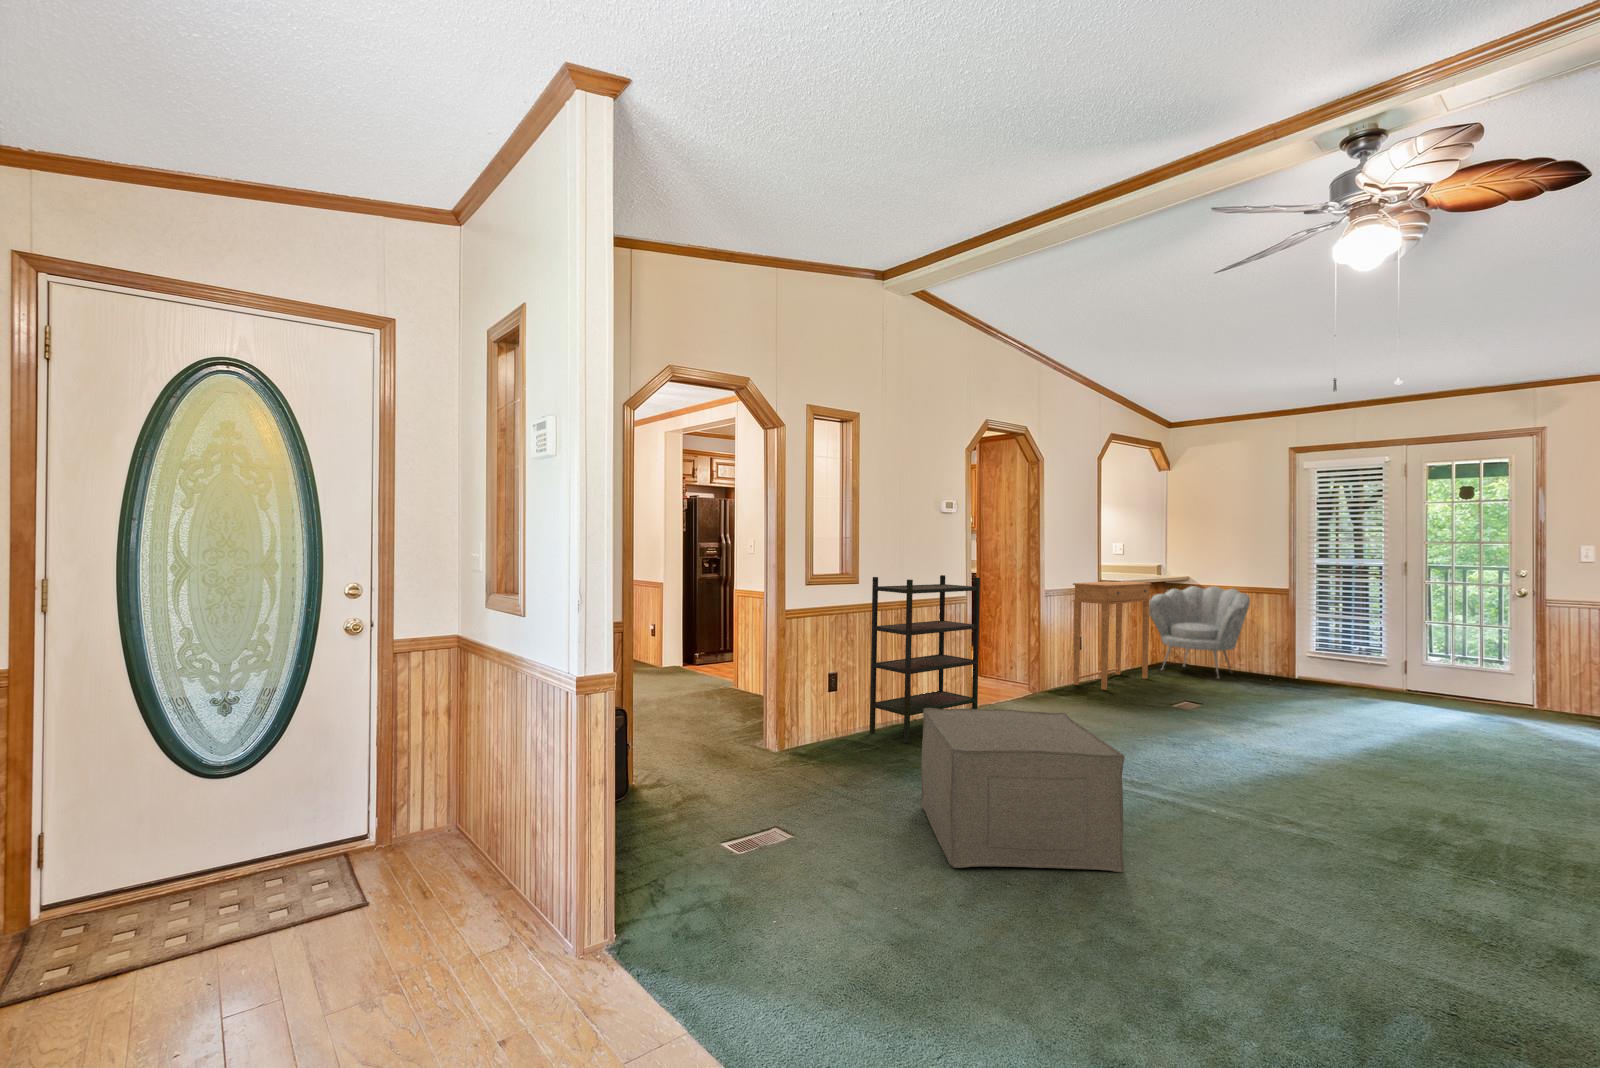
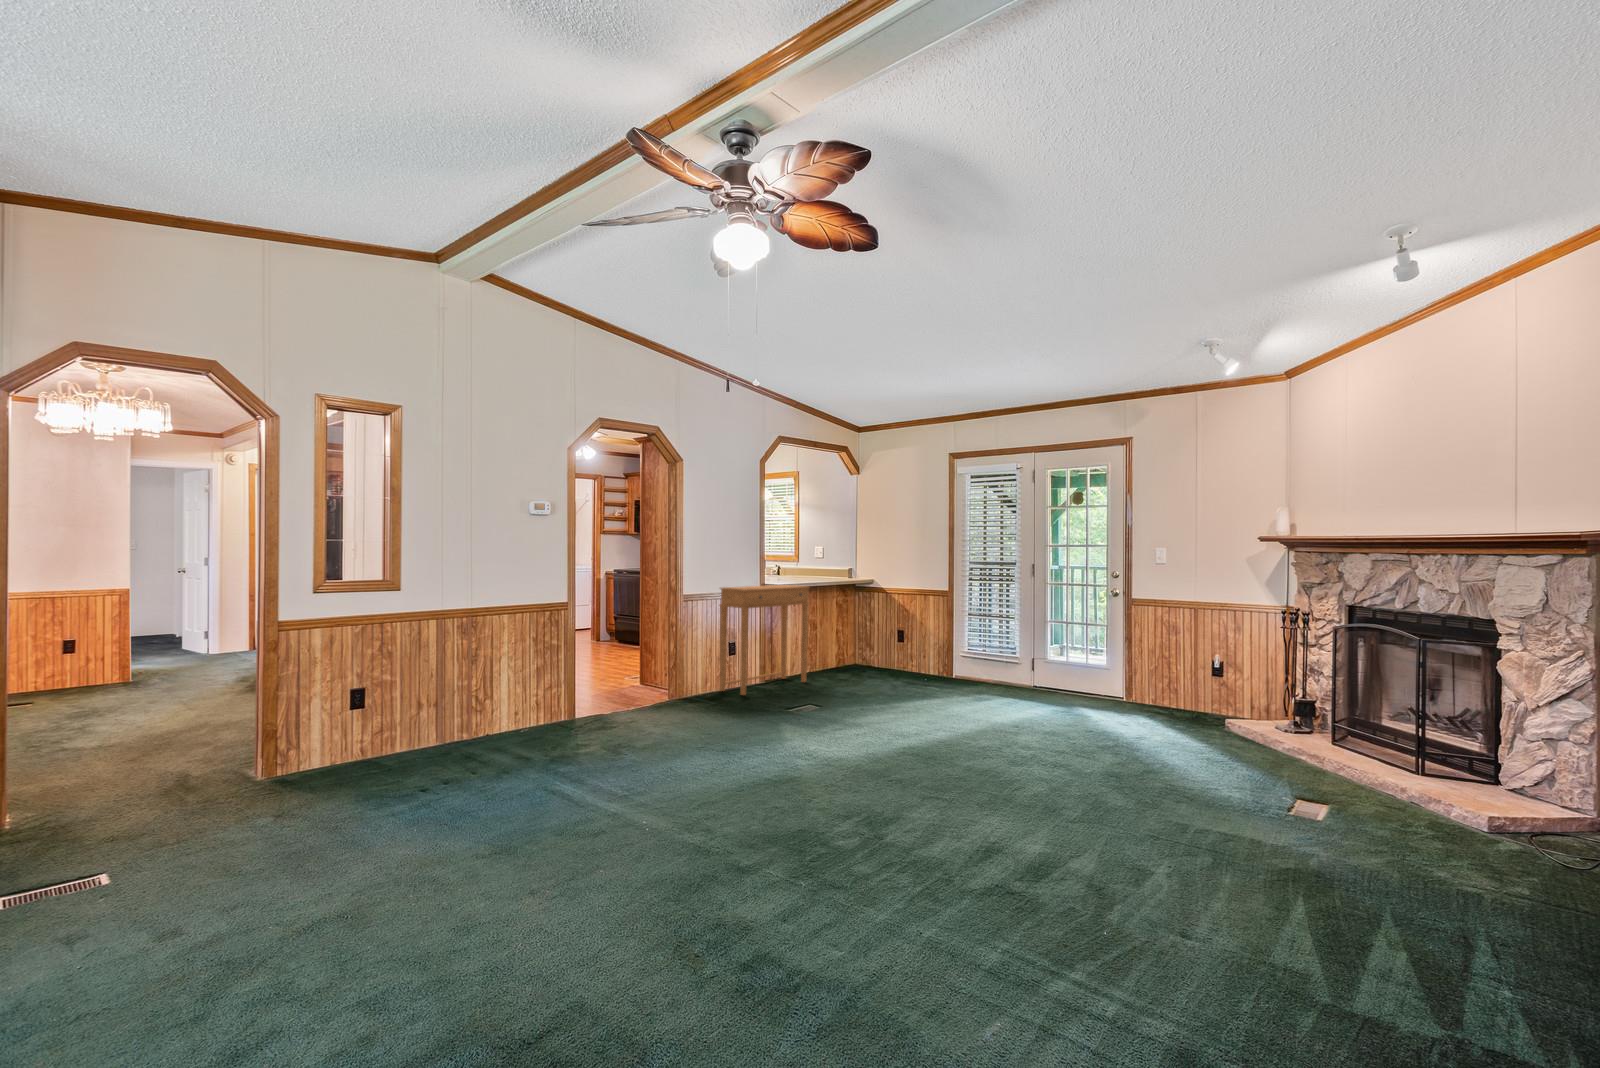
bookshelf: present [870,575,980,743] -> none [411,581,551,762]
armchair: present [1149,586,1250,678] -> none [820,589,910,680]
ottoman: present [921,708,1125,872] -> none [240,726,495,908]

